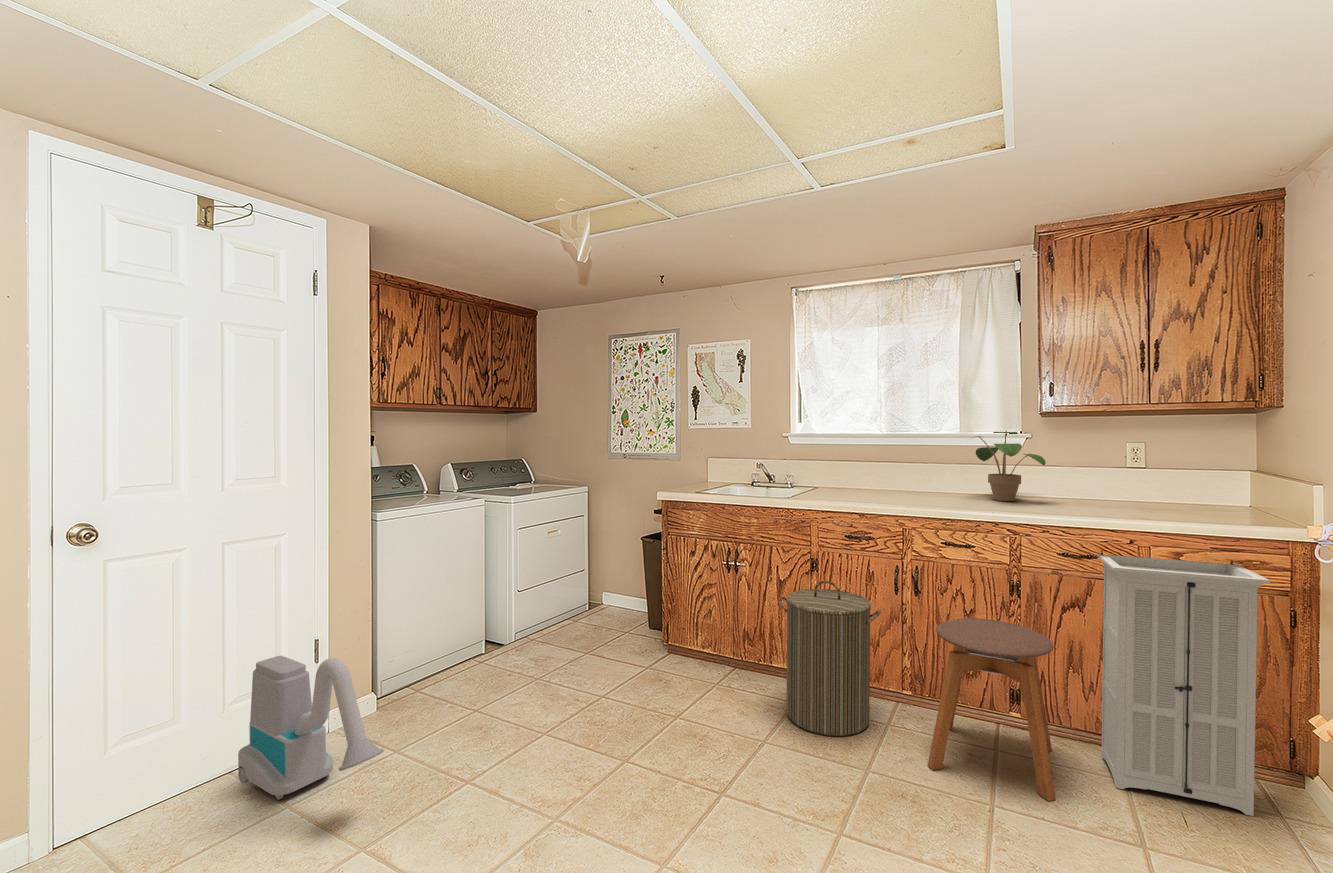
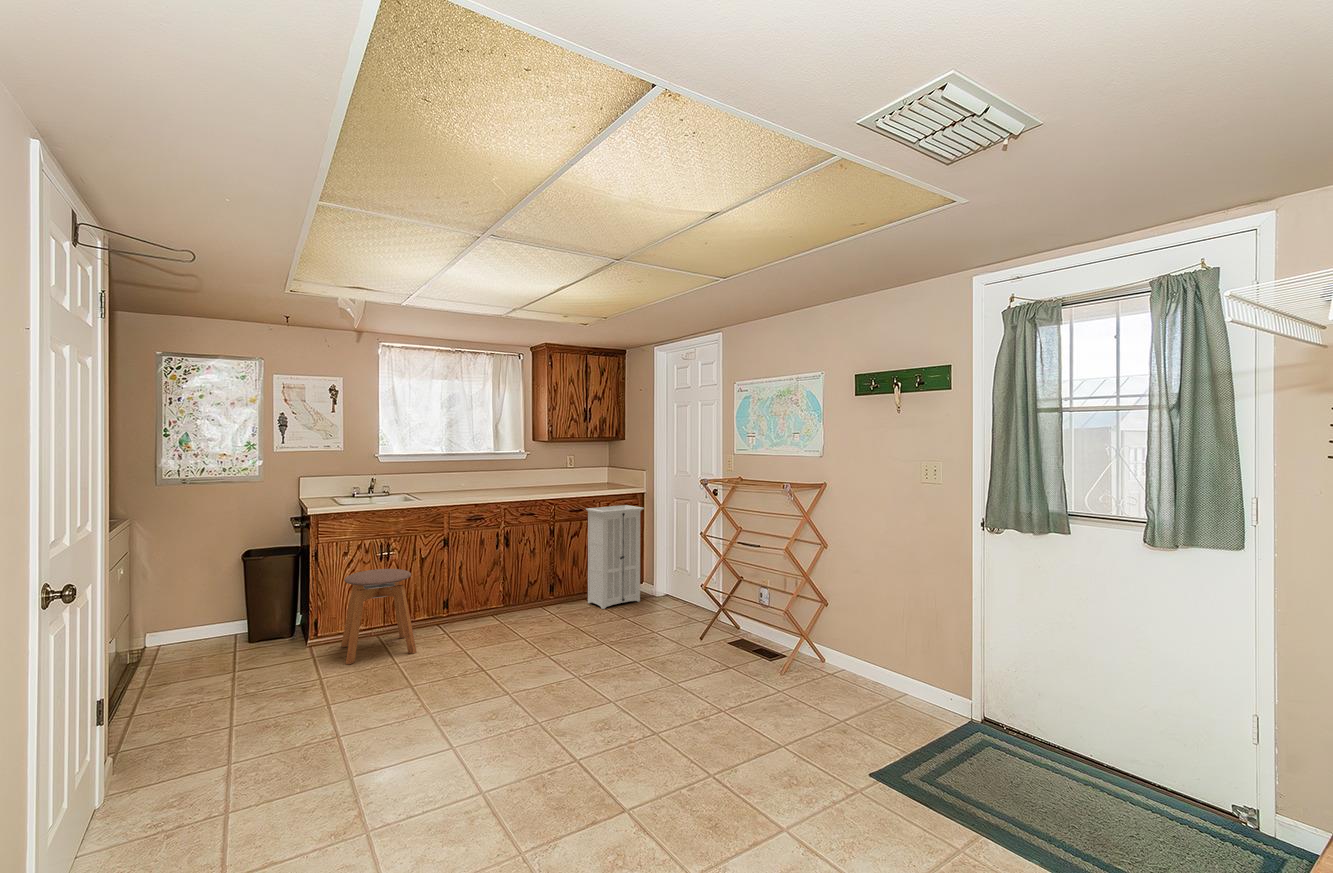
potted plant: present [976,431,1046,501] -> none [505,450,545,490]
laundry hamper: present [779,581,881,736] -> none [440,547,503,639]
stool: present [928,618,1055,801] -> present [341,569,416,665]
vacuum cleaner: present [238,656,384,800] -> none [105,658,323,831]

